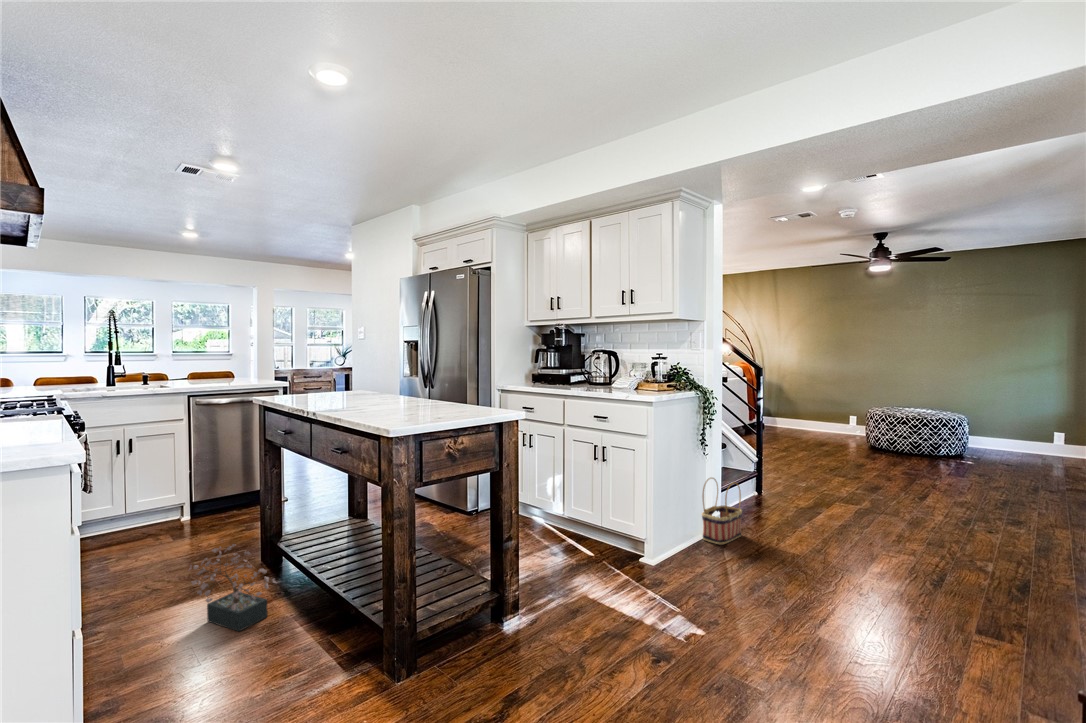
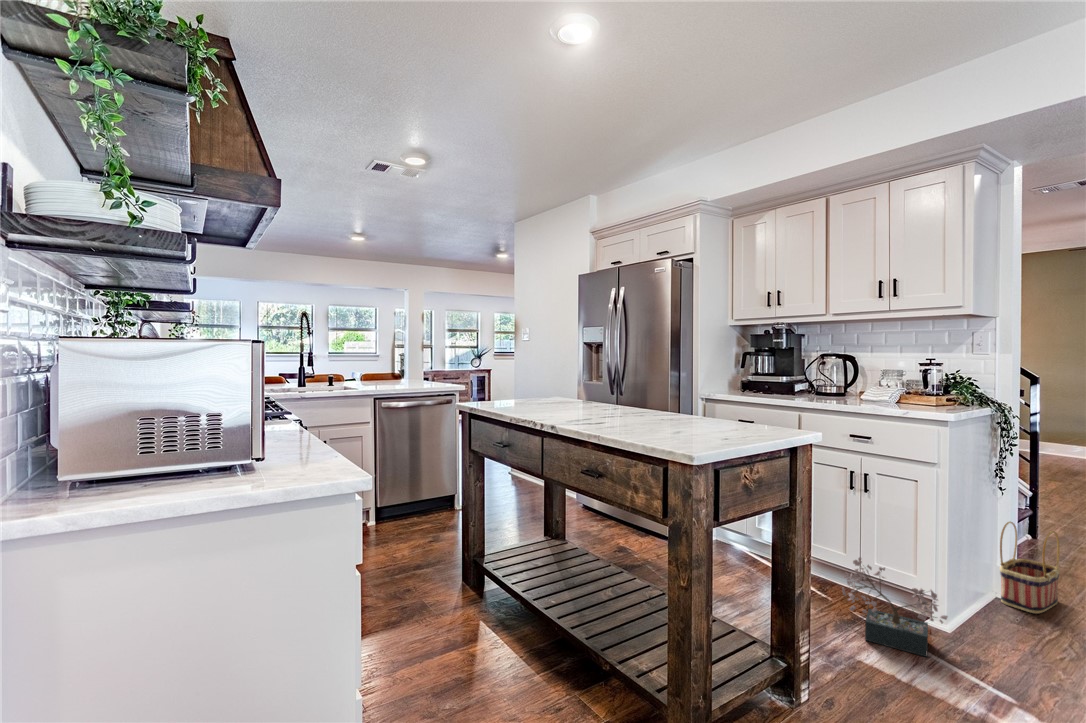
decorative plant: present [191,544,277,631] -> present [842,558,948,657]

